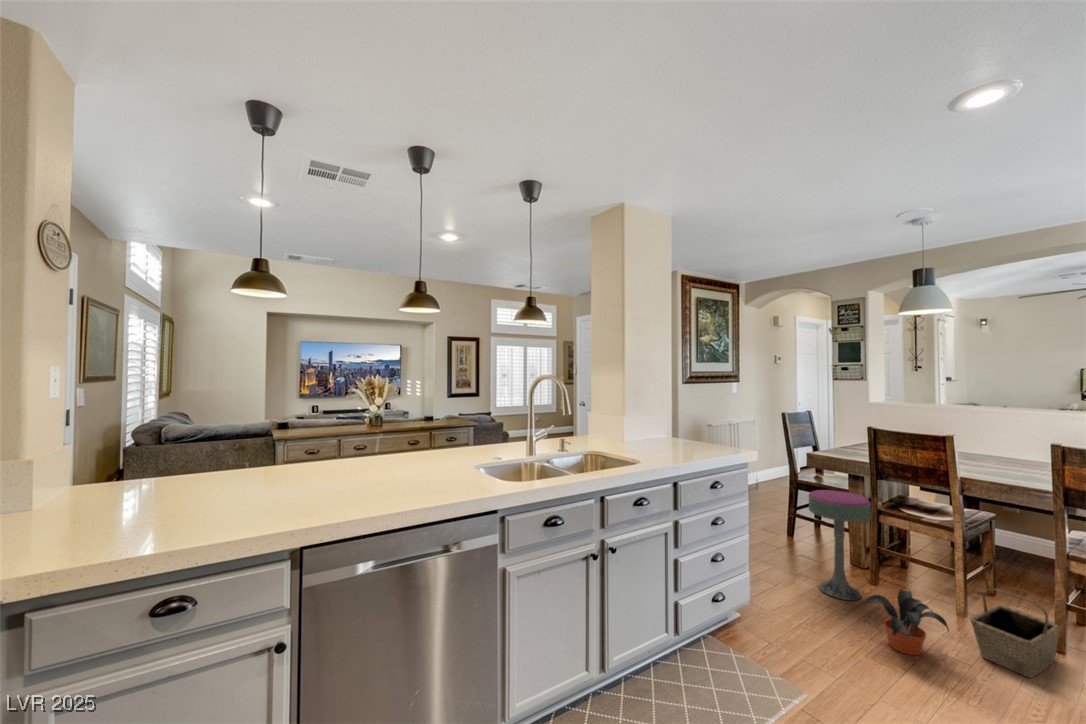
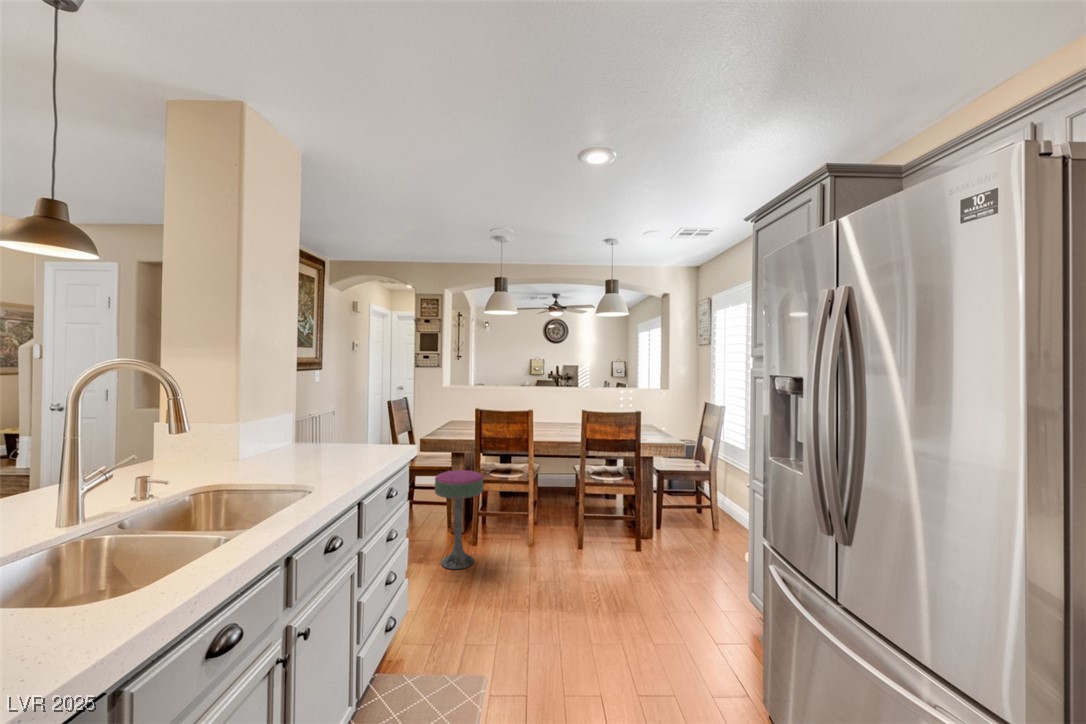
potted plant: present [863,589,949,655] -> none [494,542,548,595]
basket: present [970,589,1060,677] -> none [552,520,588,575]

